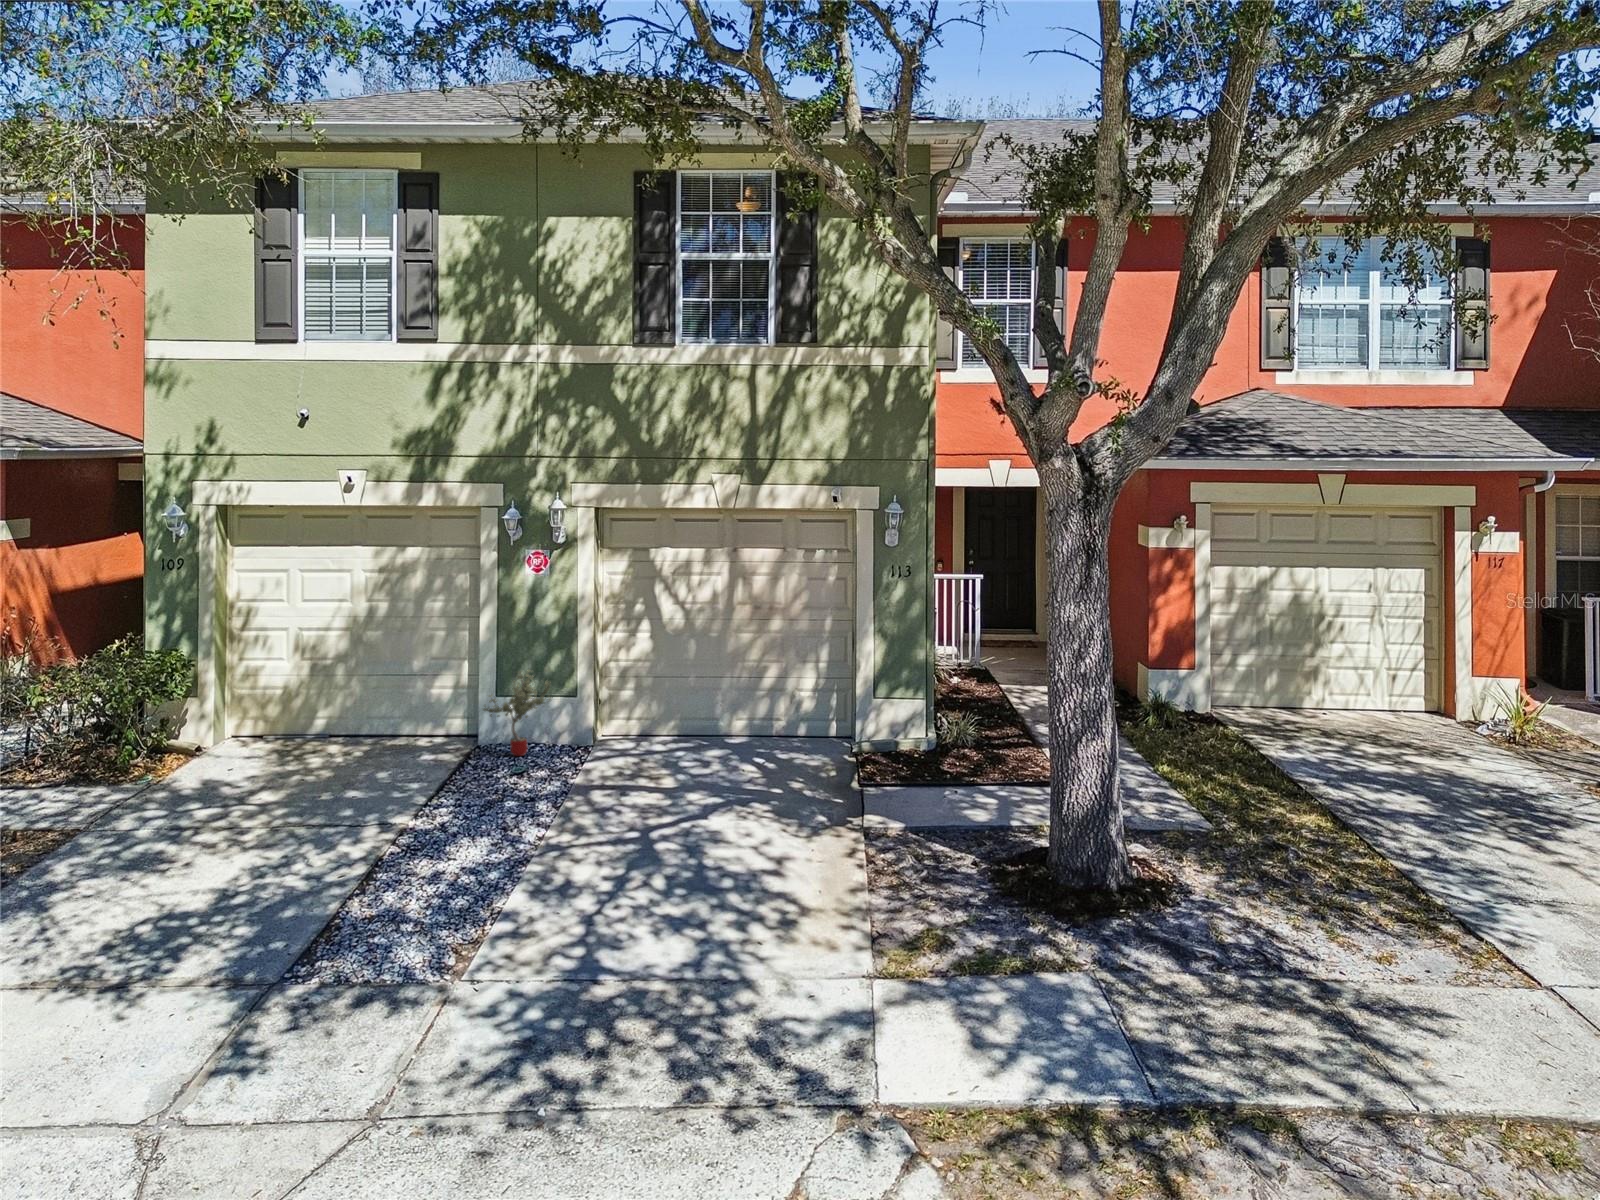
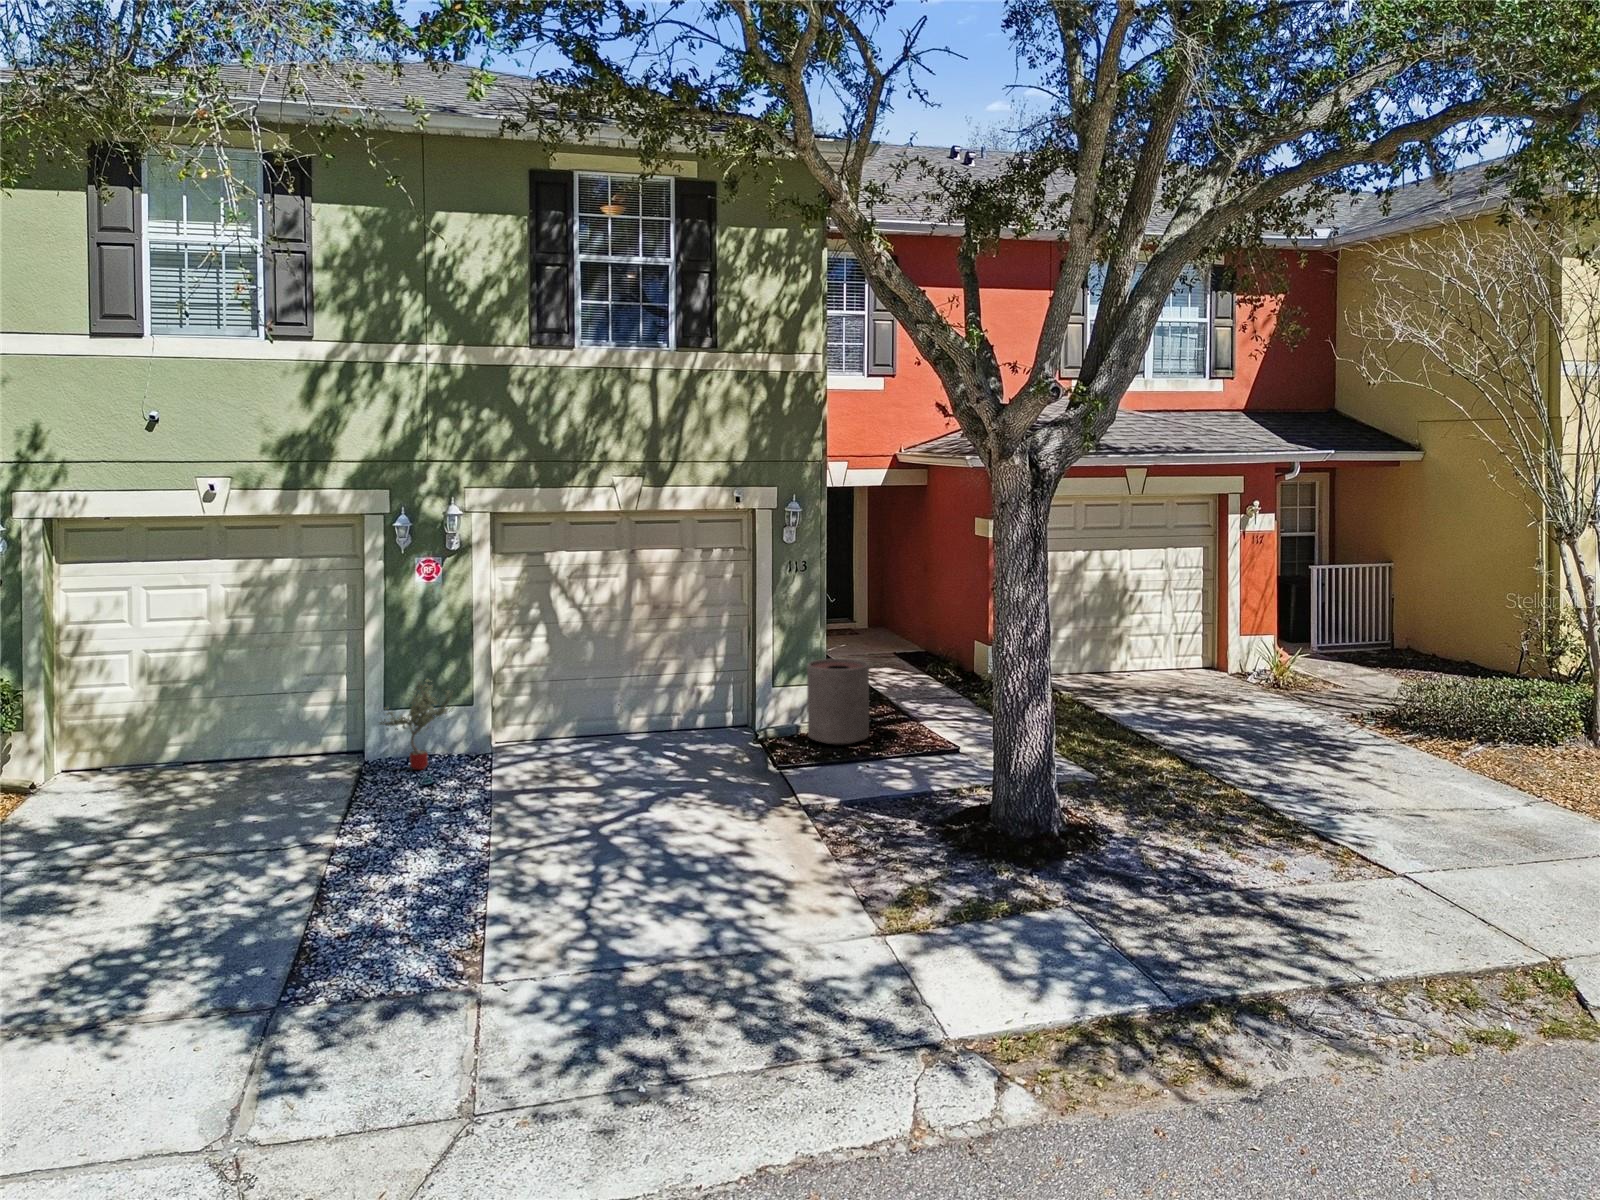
trash can: none [905,665,970,756] -> present [807,659,869,745]

